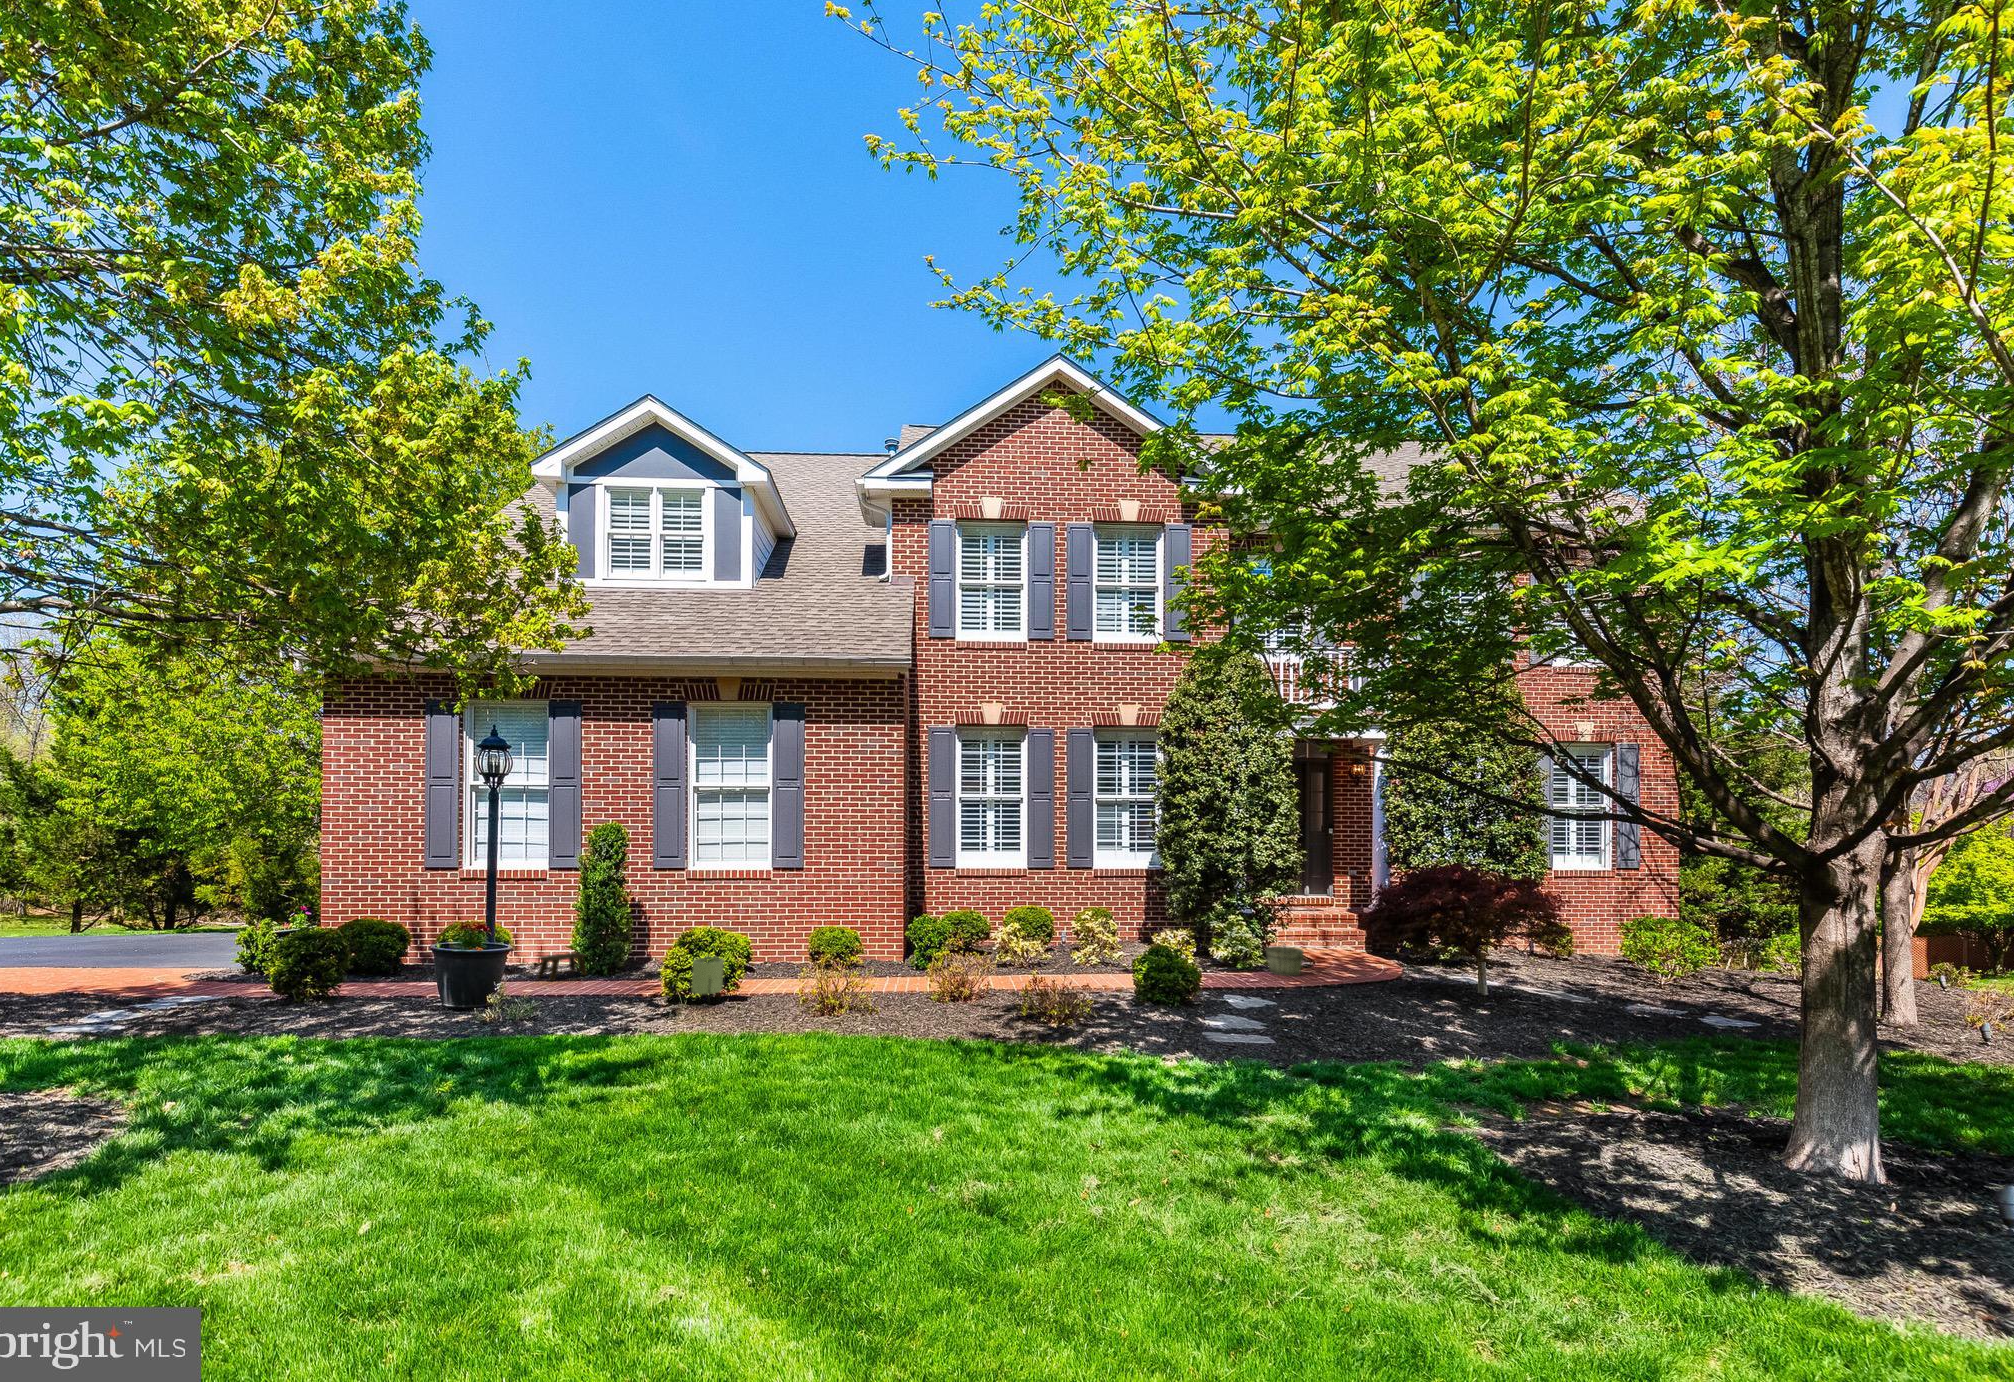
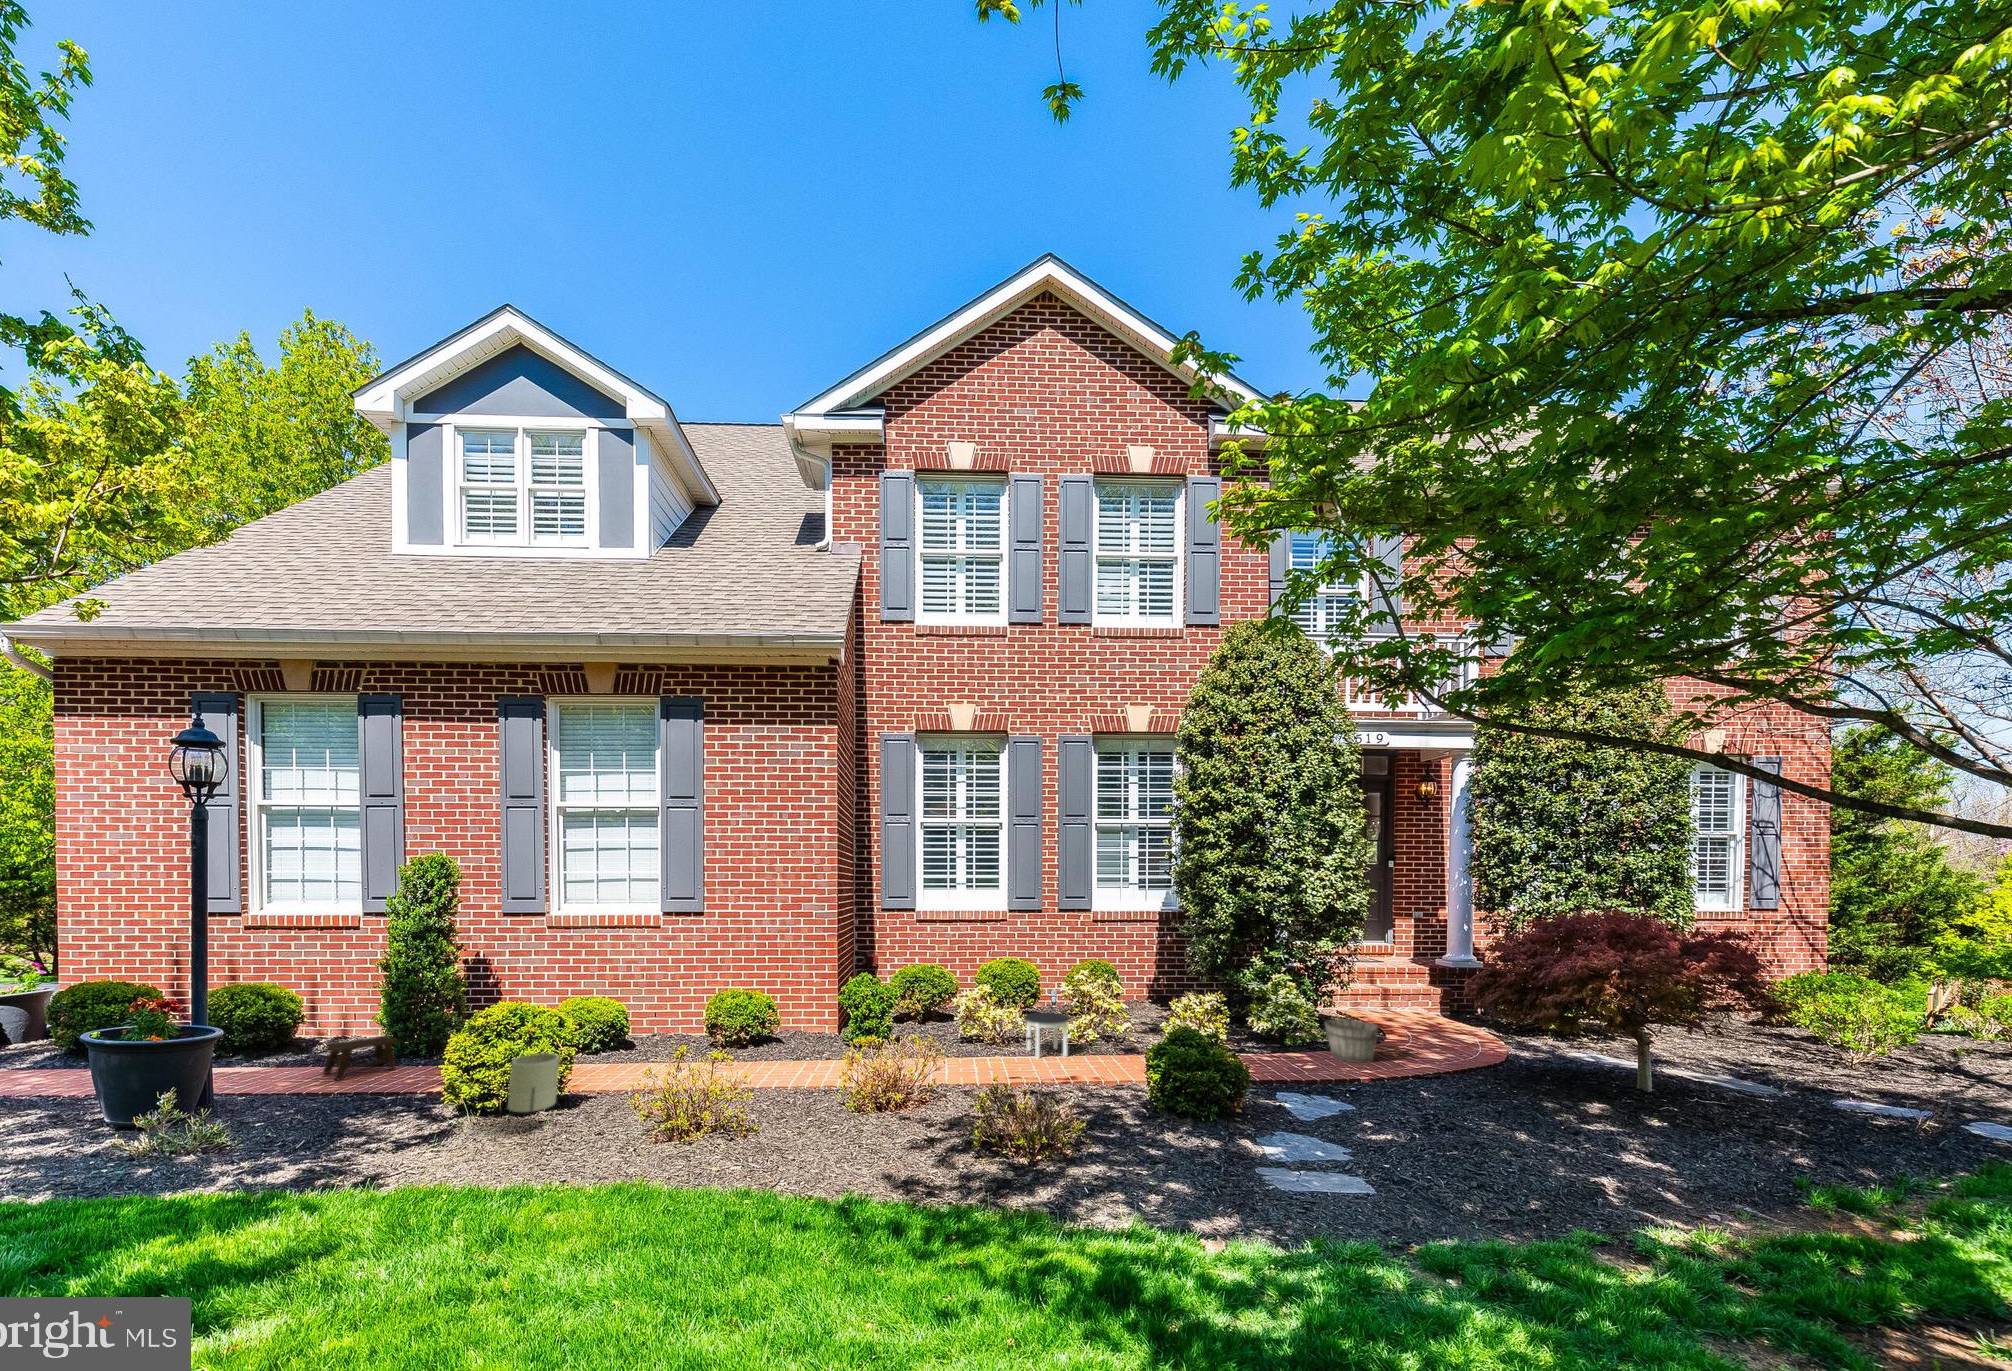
round table: none [1041,940,1075,973] -> present [1024,1012,1070,1058]

